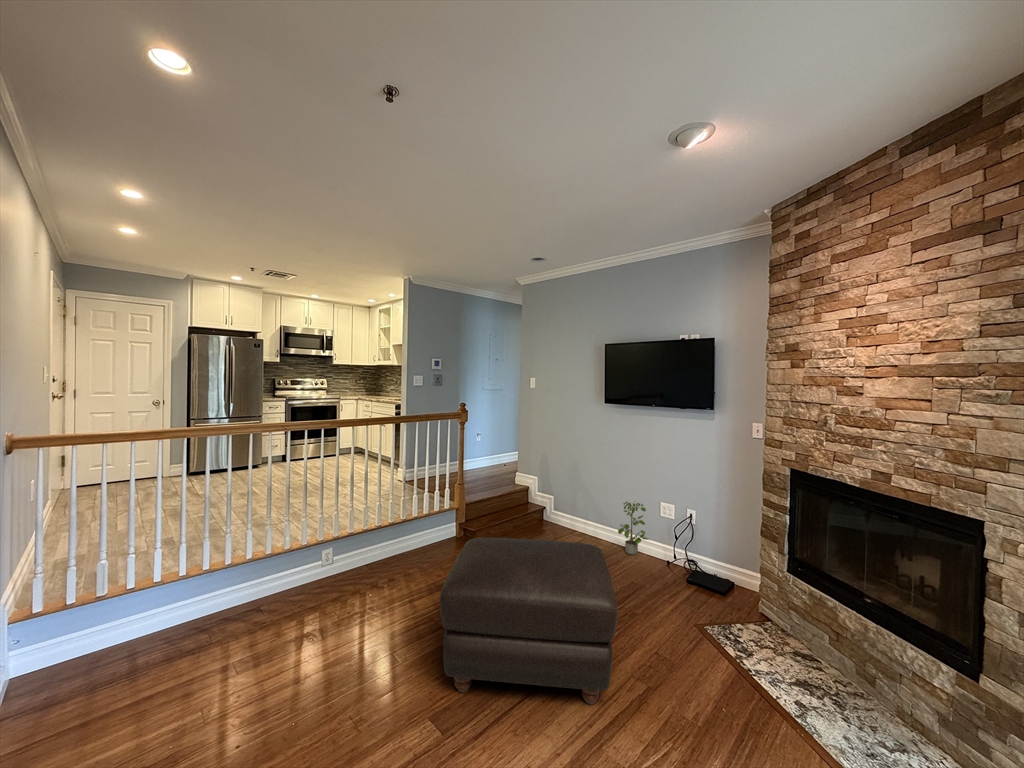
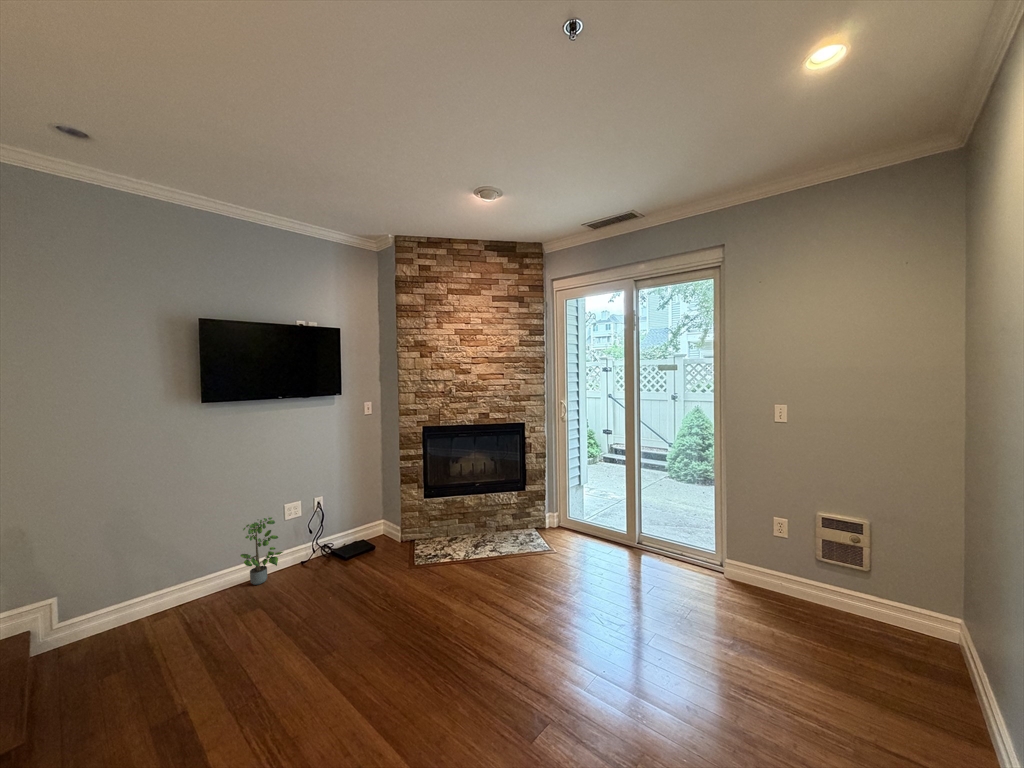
ottoman: present [440,538,617,705] -> none [344,535,513,721]

